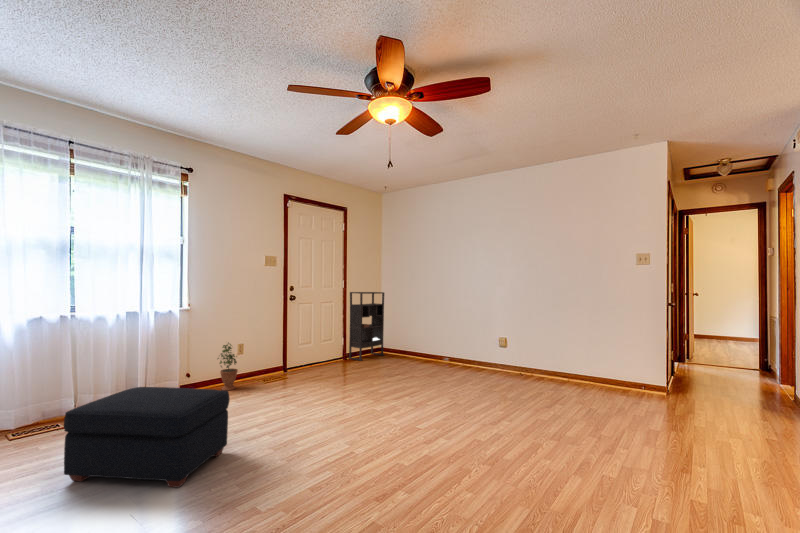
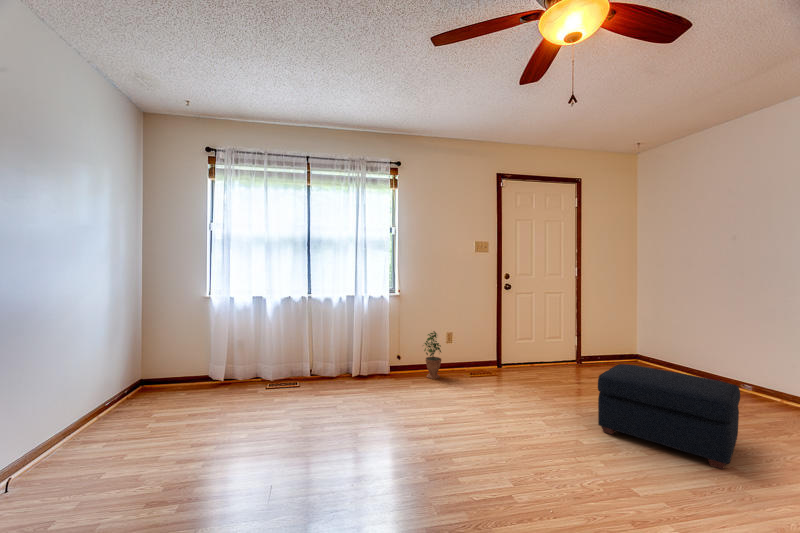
bookshelf: present [349,292,384,361] -> none [583,284,639,372]
ottoman: present [64,387,230,487] -> present [598,364,740,469]

